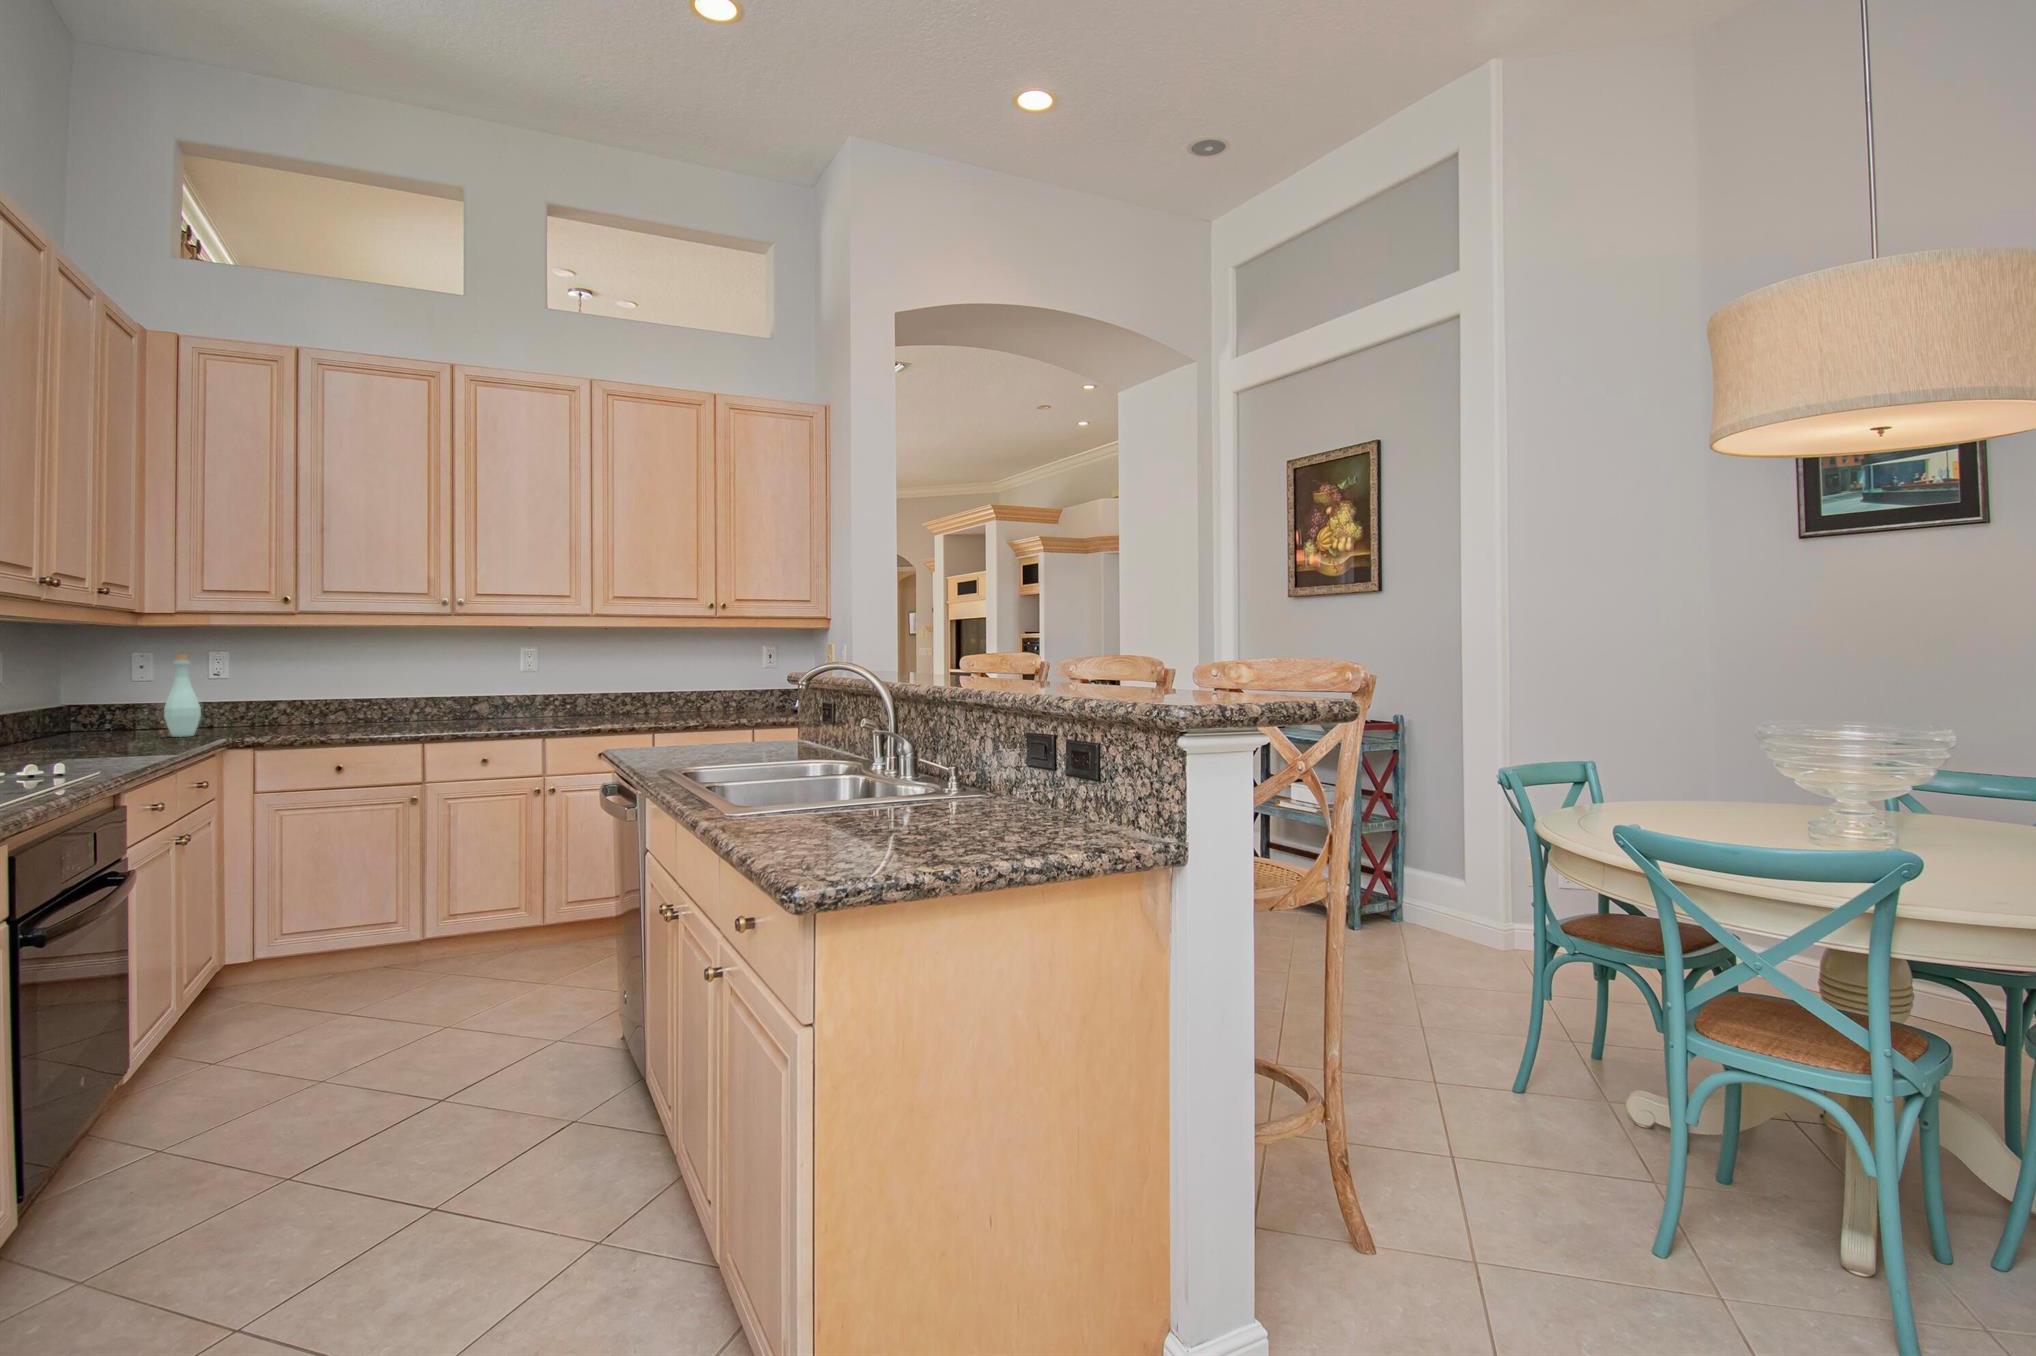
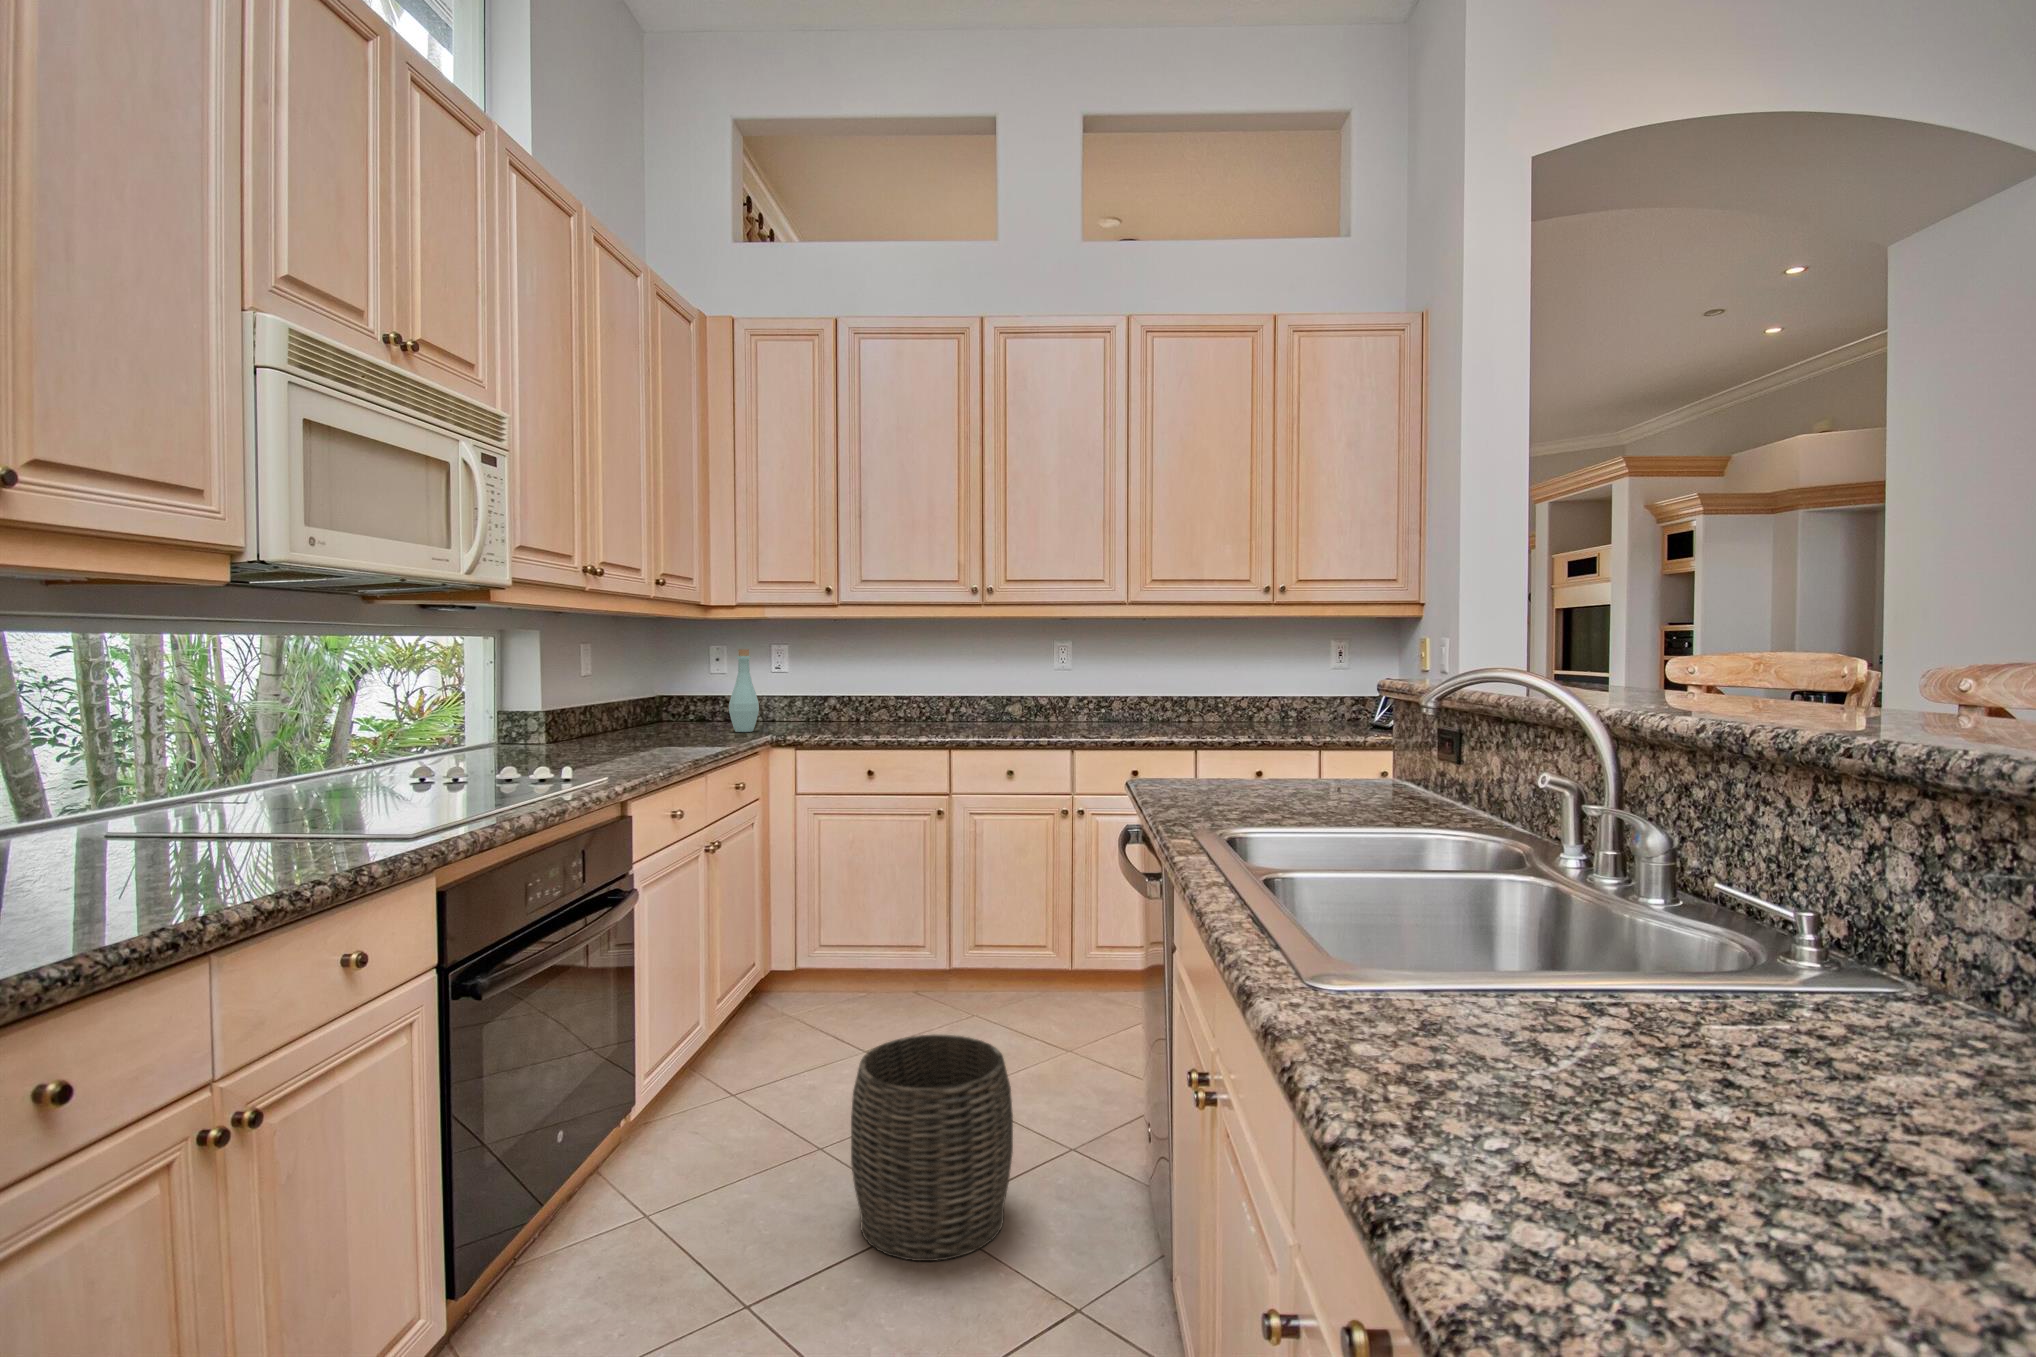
woven basket: none [382,957,525,1120] -> present [851,1035,1013,1261]

